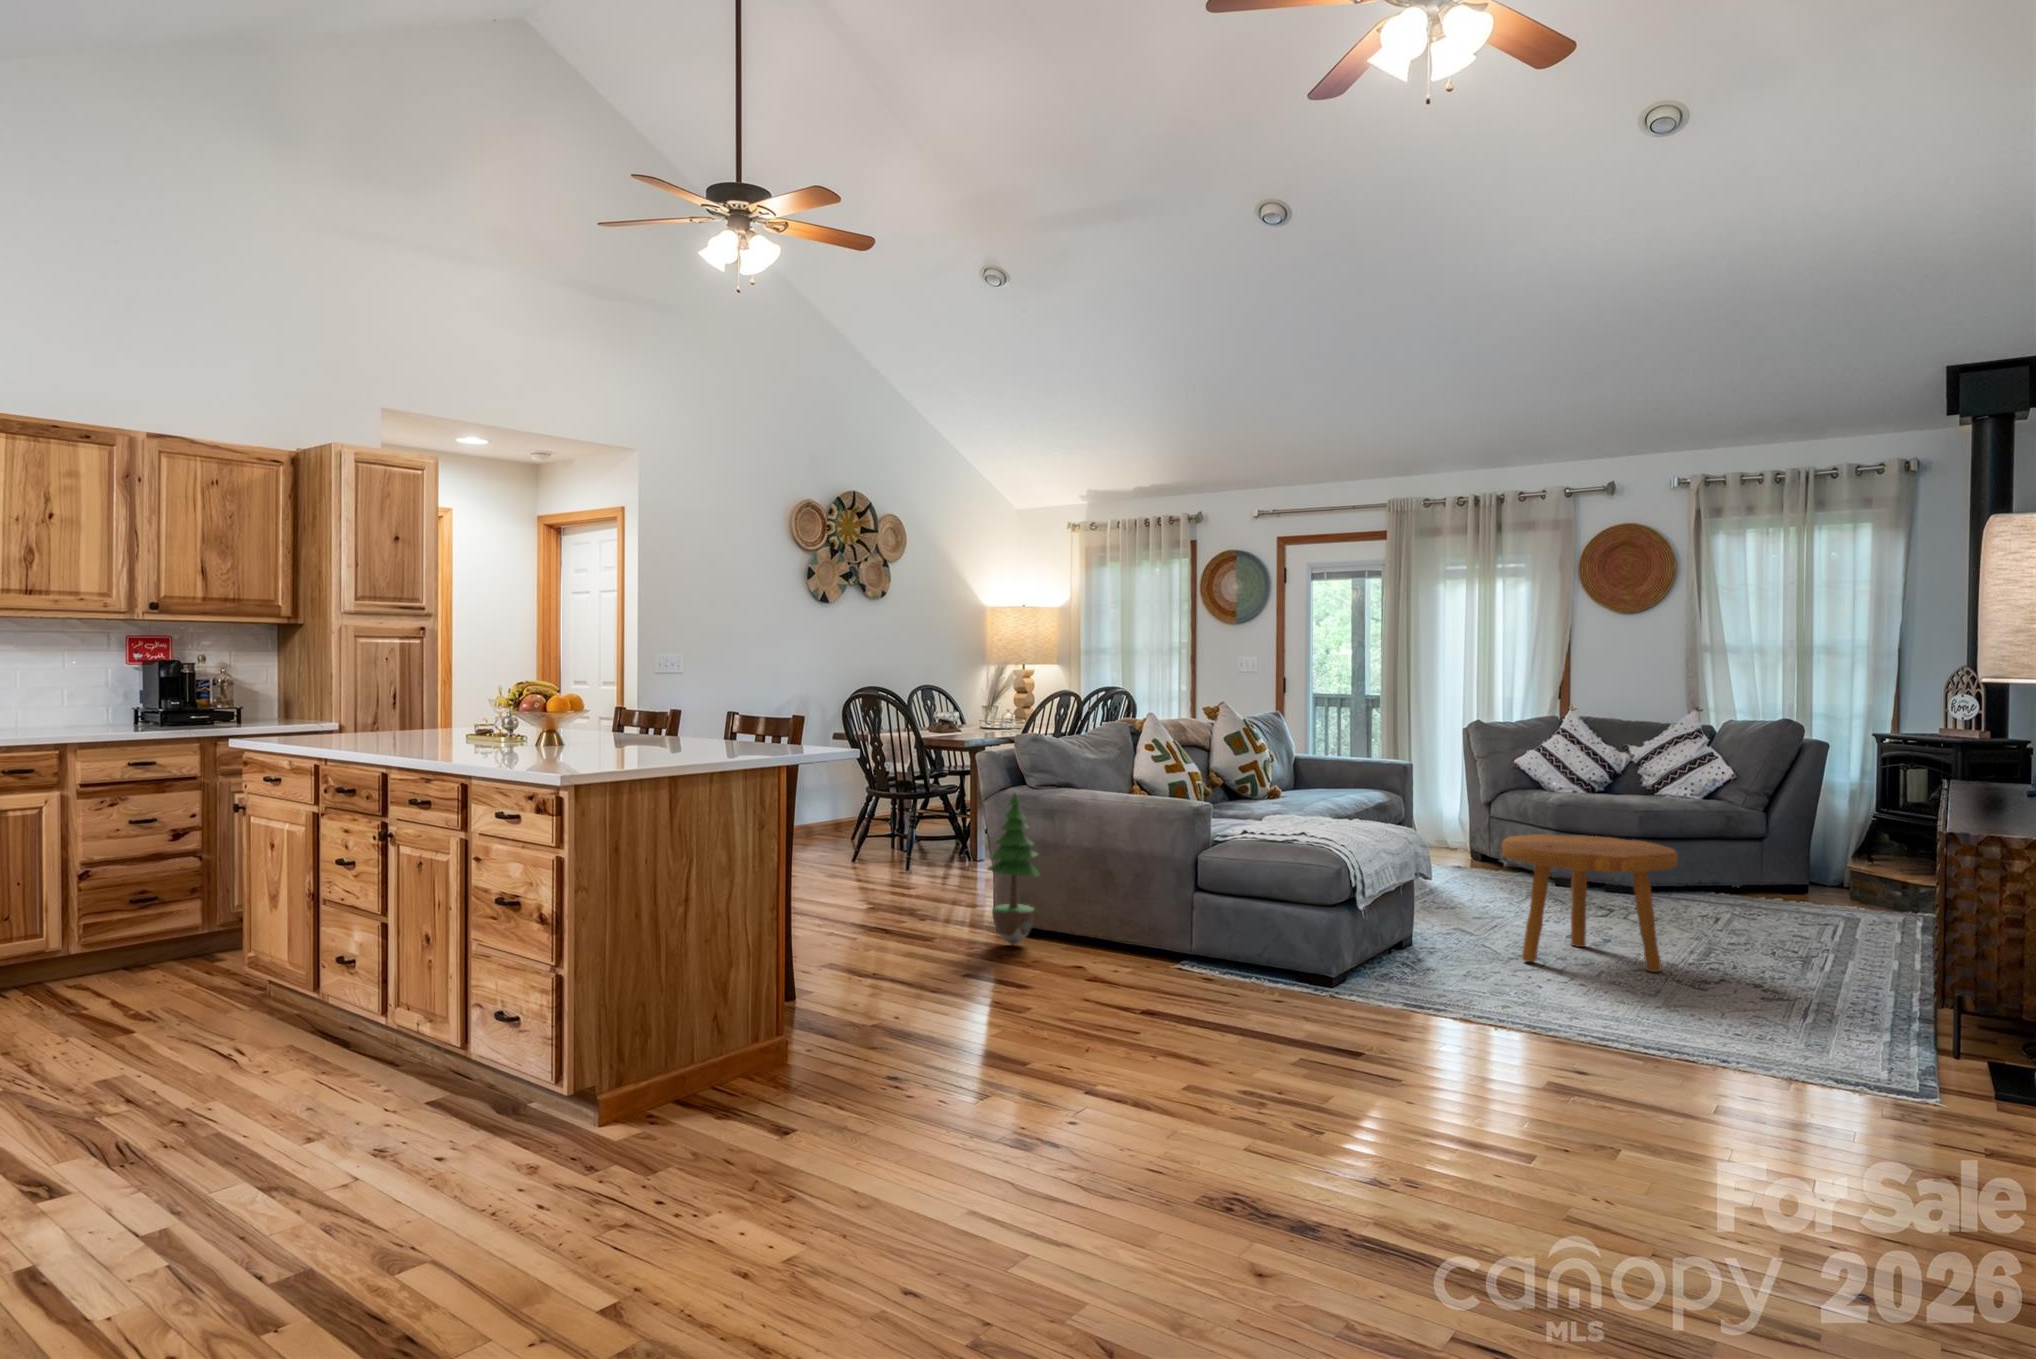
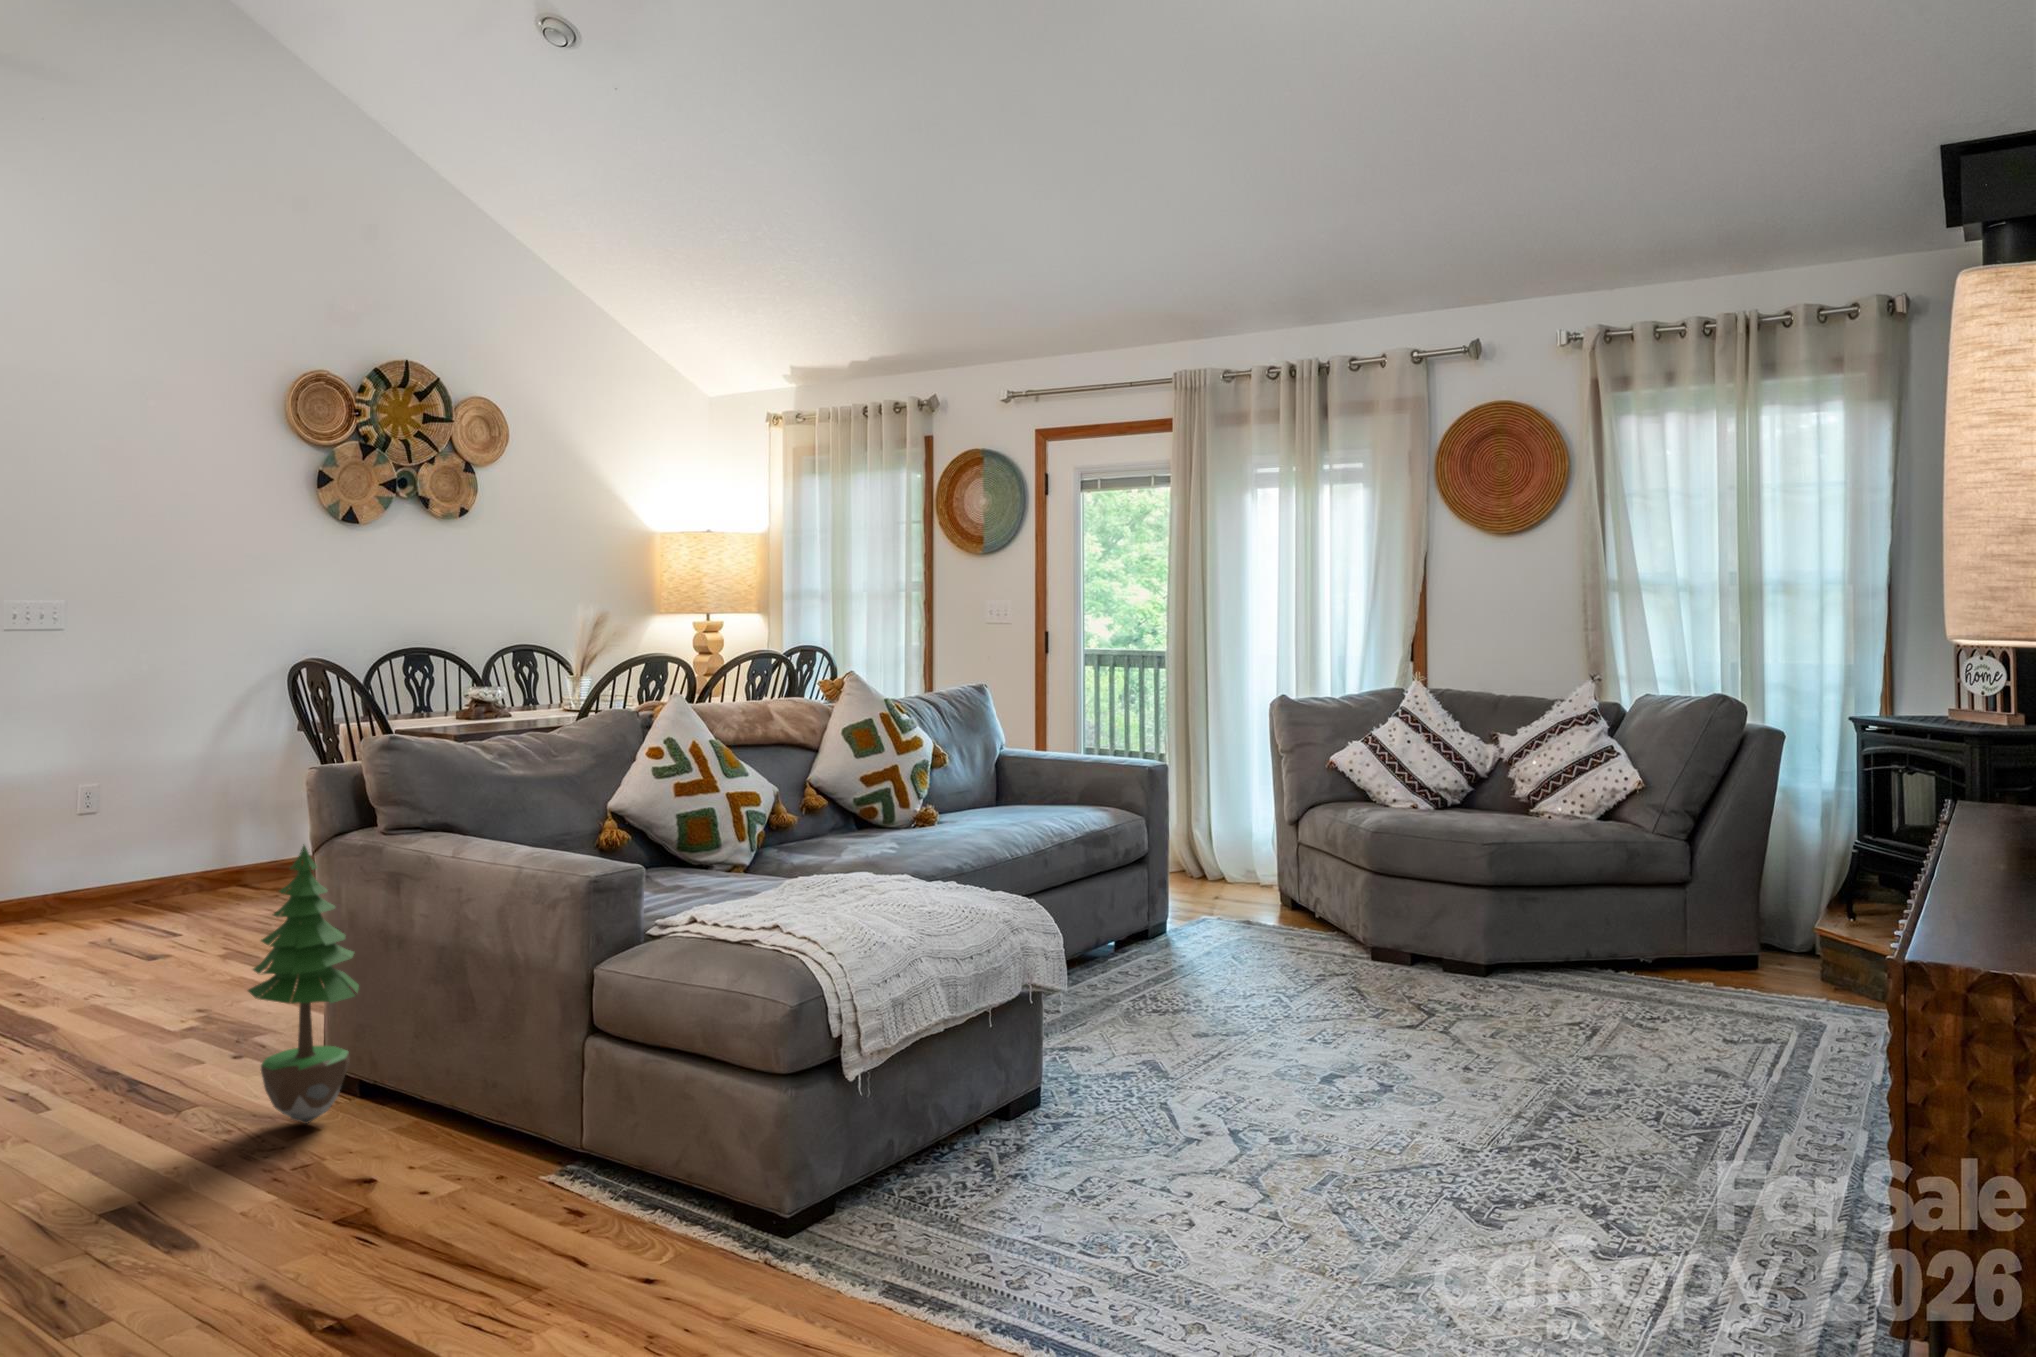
footstool: present [1502,834,1678,972] -> none [1178,907,1480,1182]

